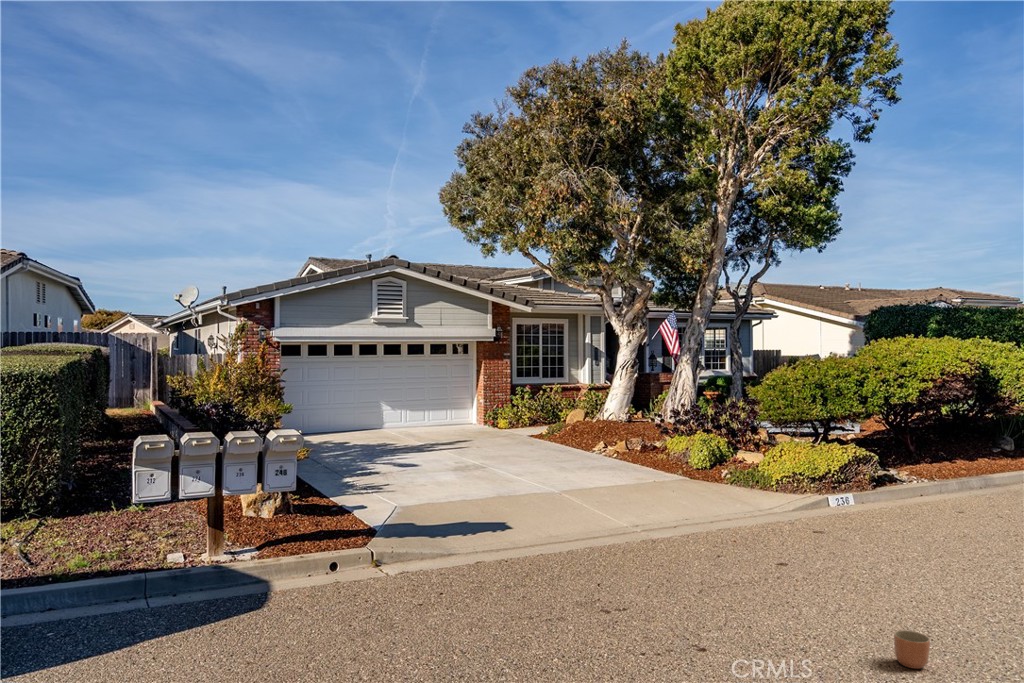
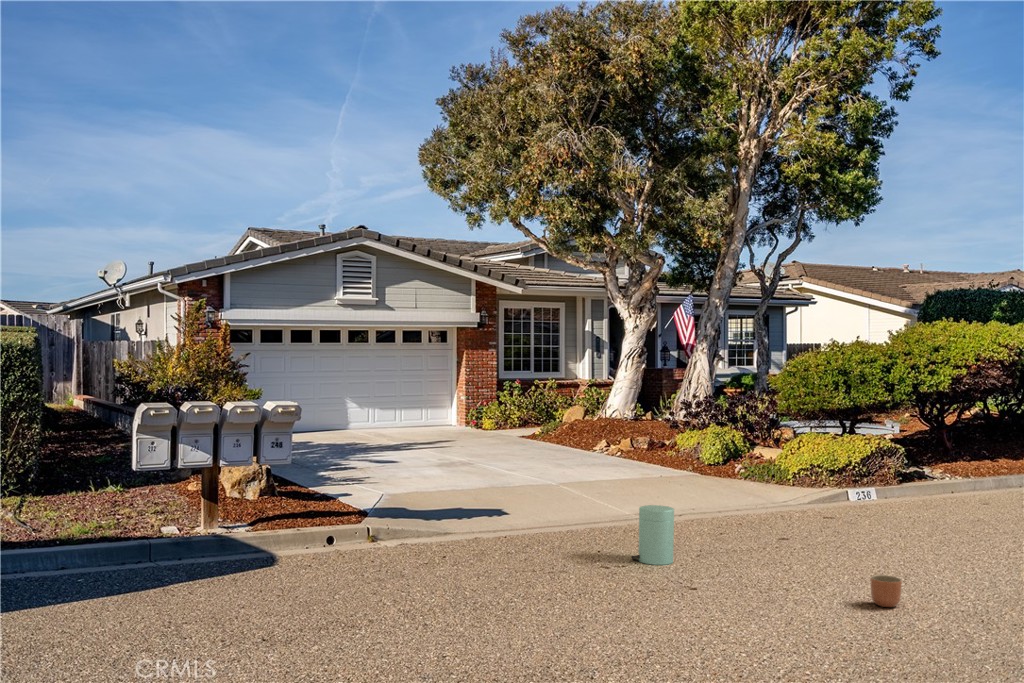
trash can: none [632,537,676,601] -> present [632,505,674,565]

